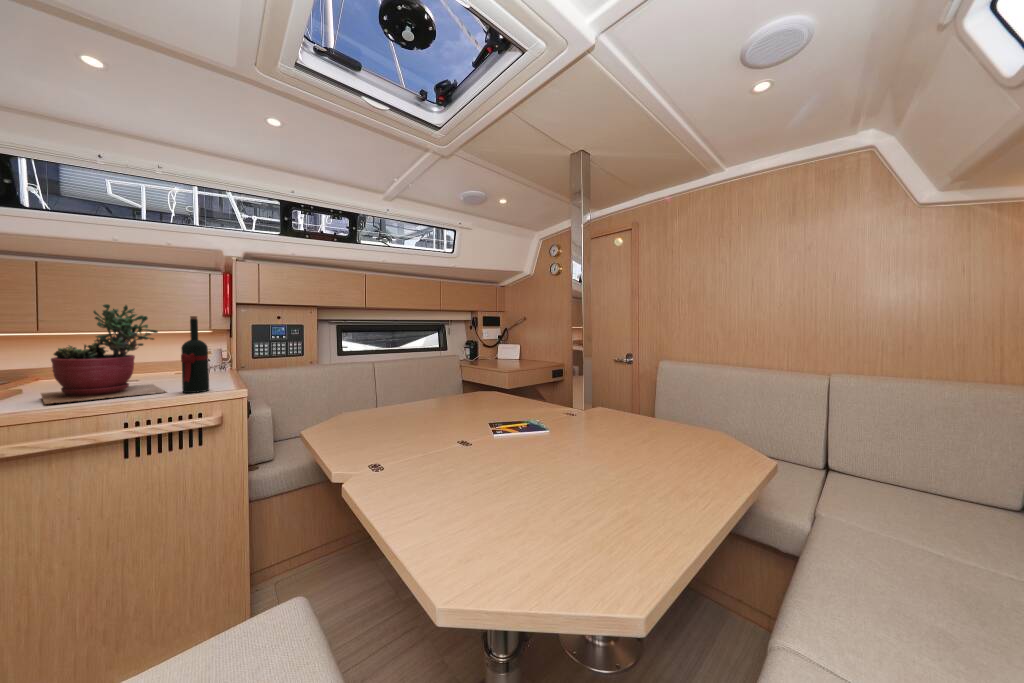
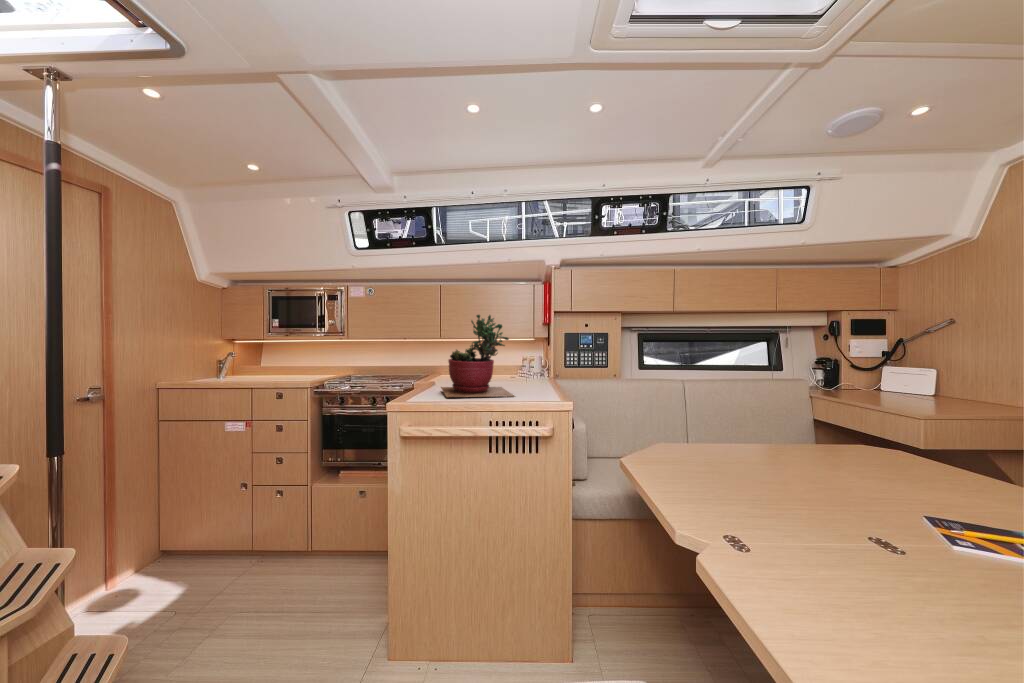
wine bottle: present [181,316,209,393] -> none [527,324,547,400]

